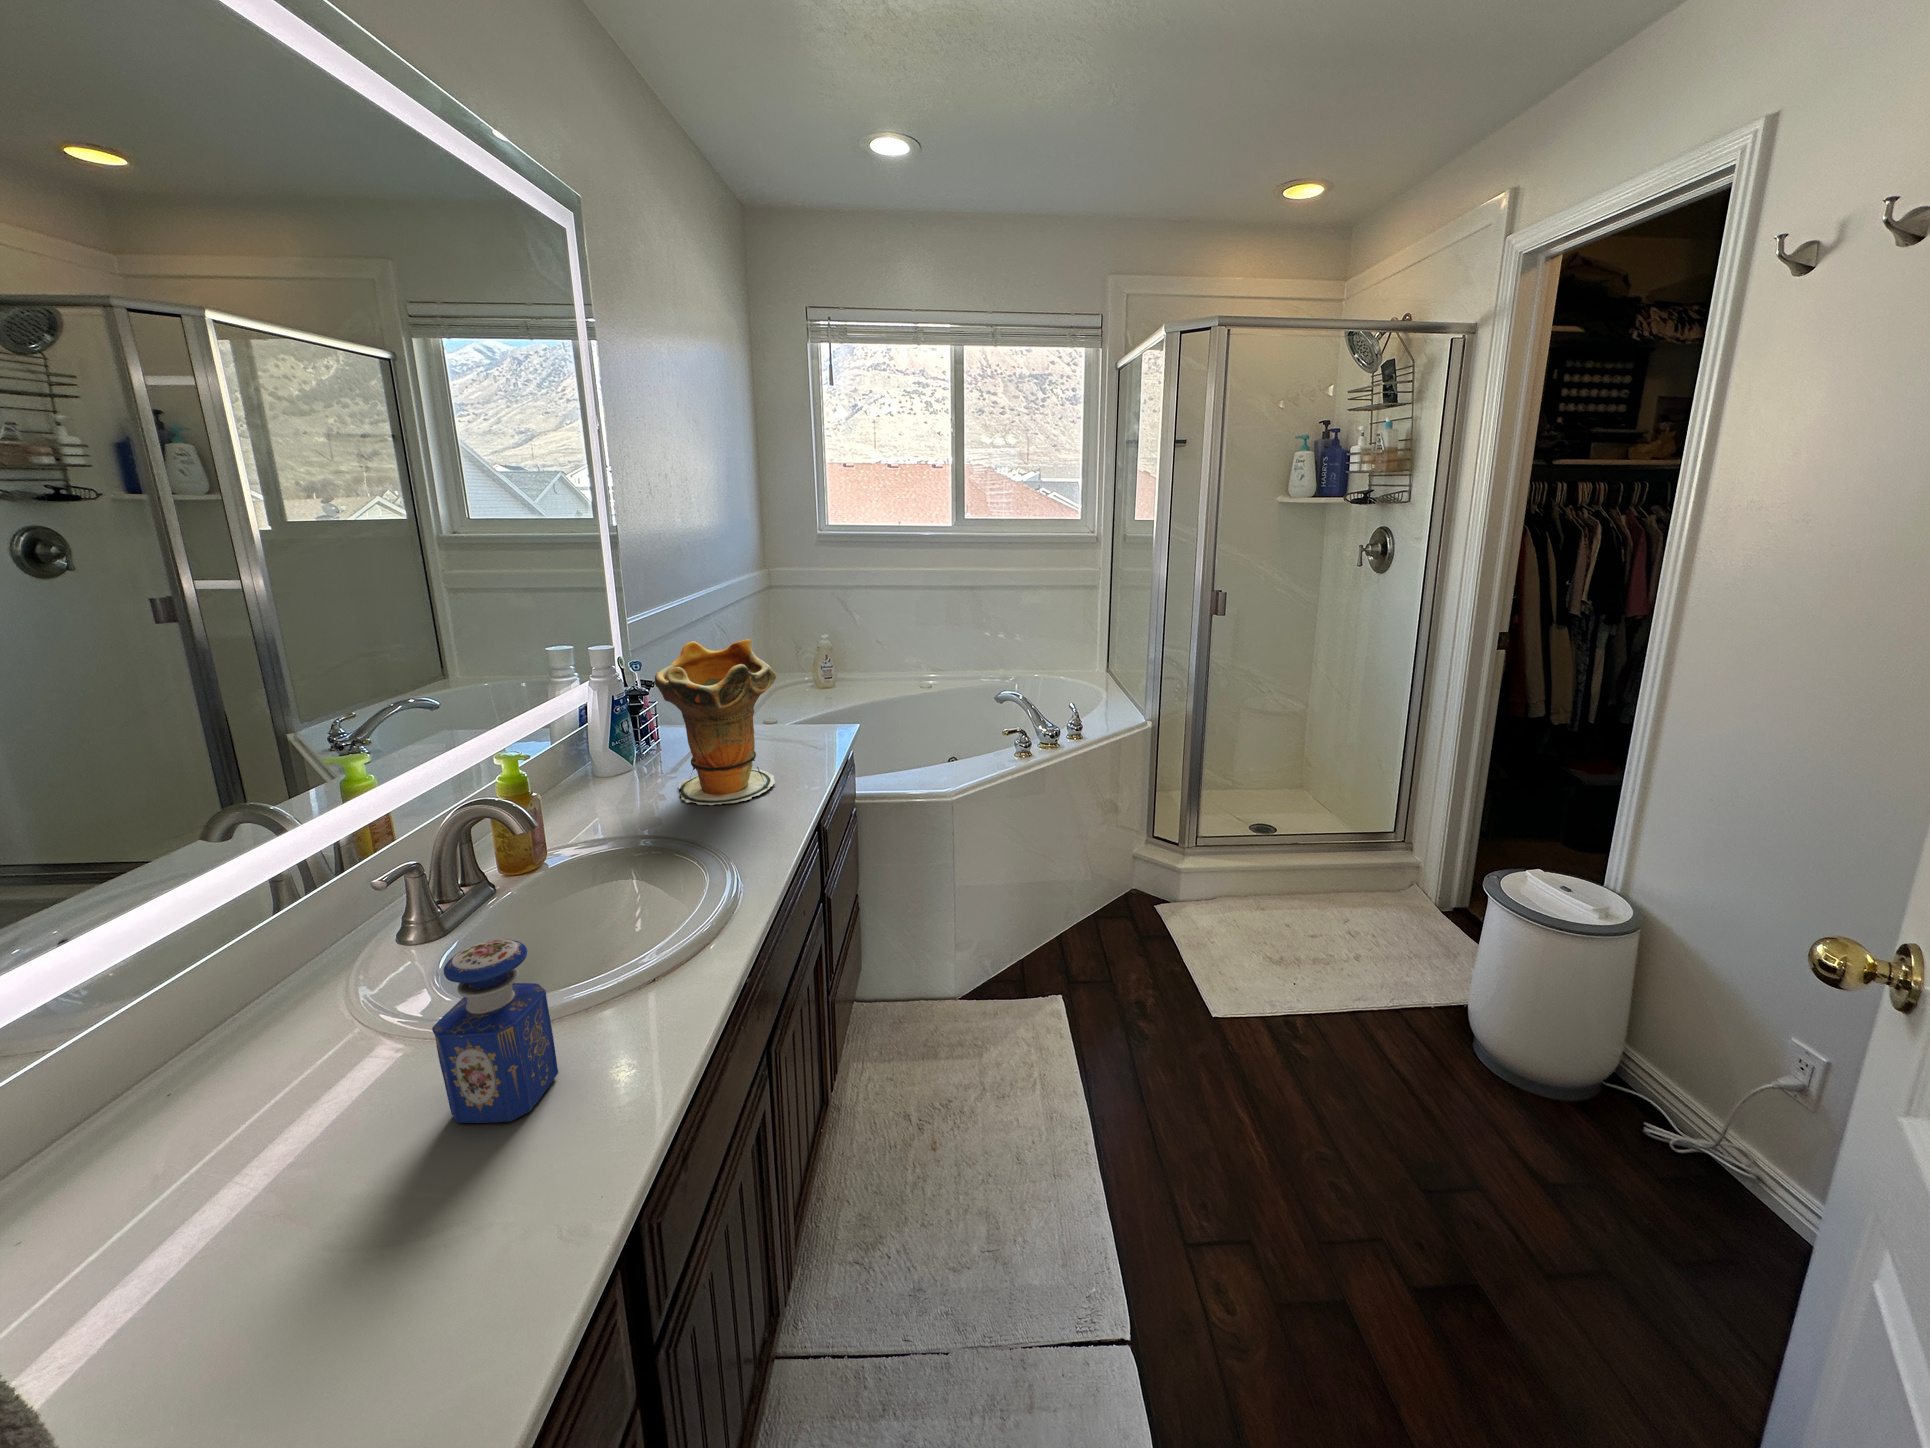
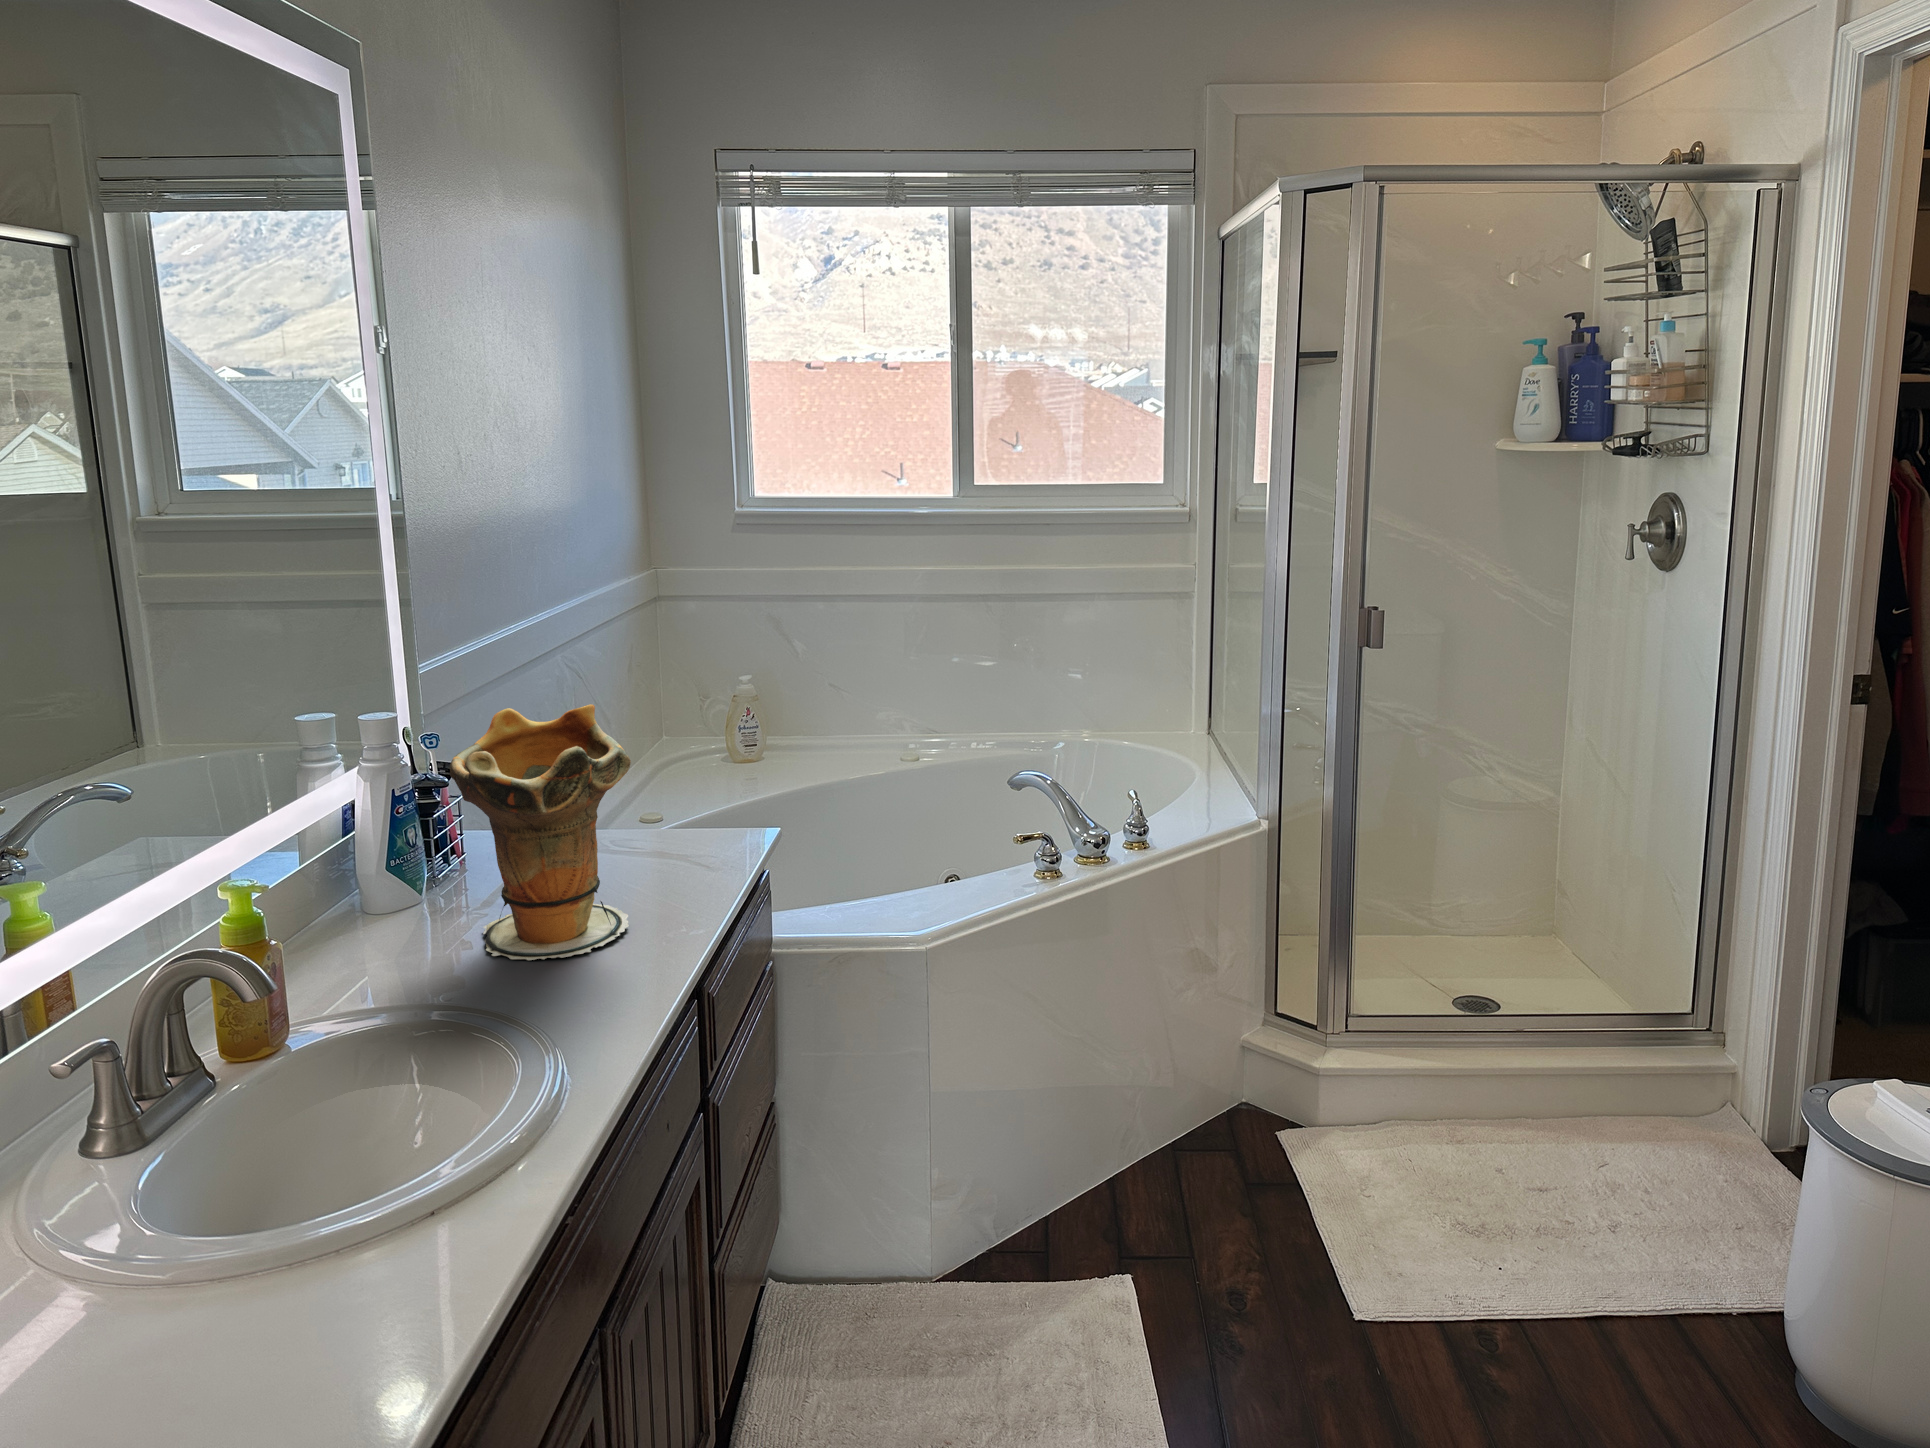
perfume bottle: present [432,939,558,1123] -> none [145,1142,302,1386]

